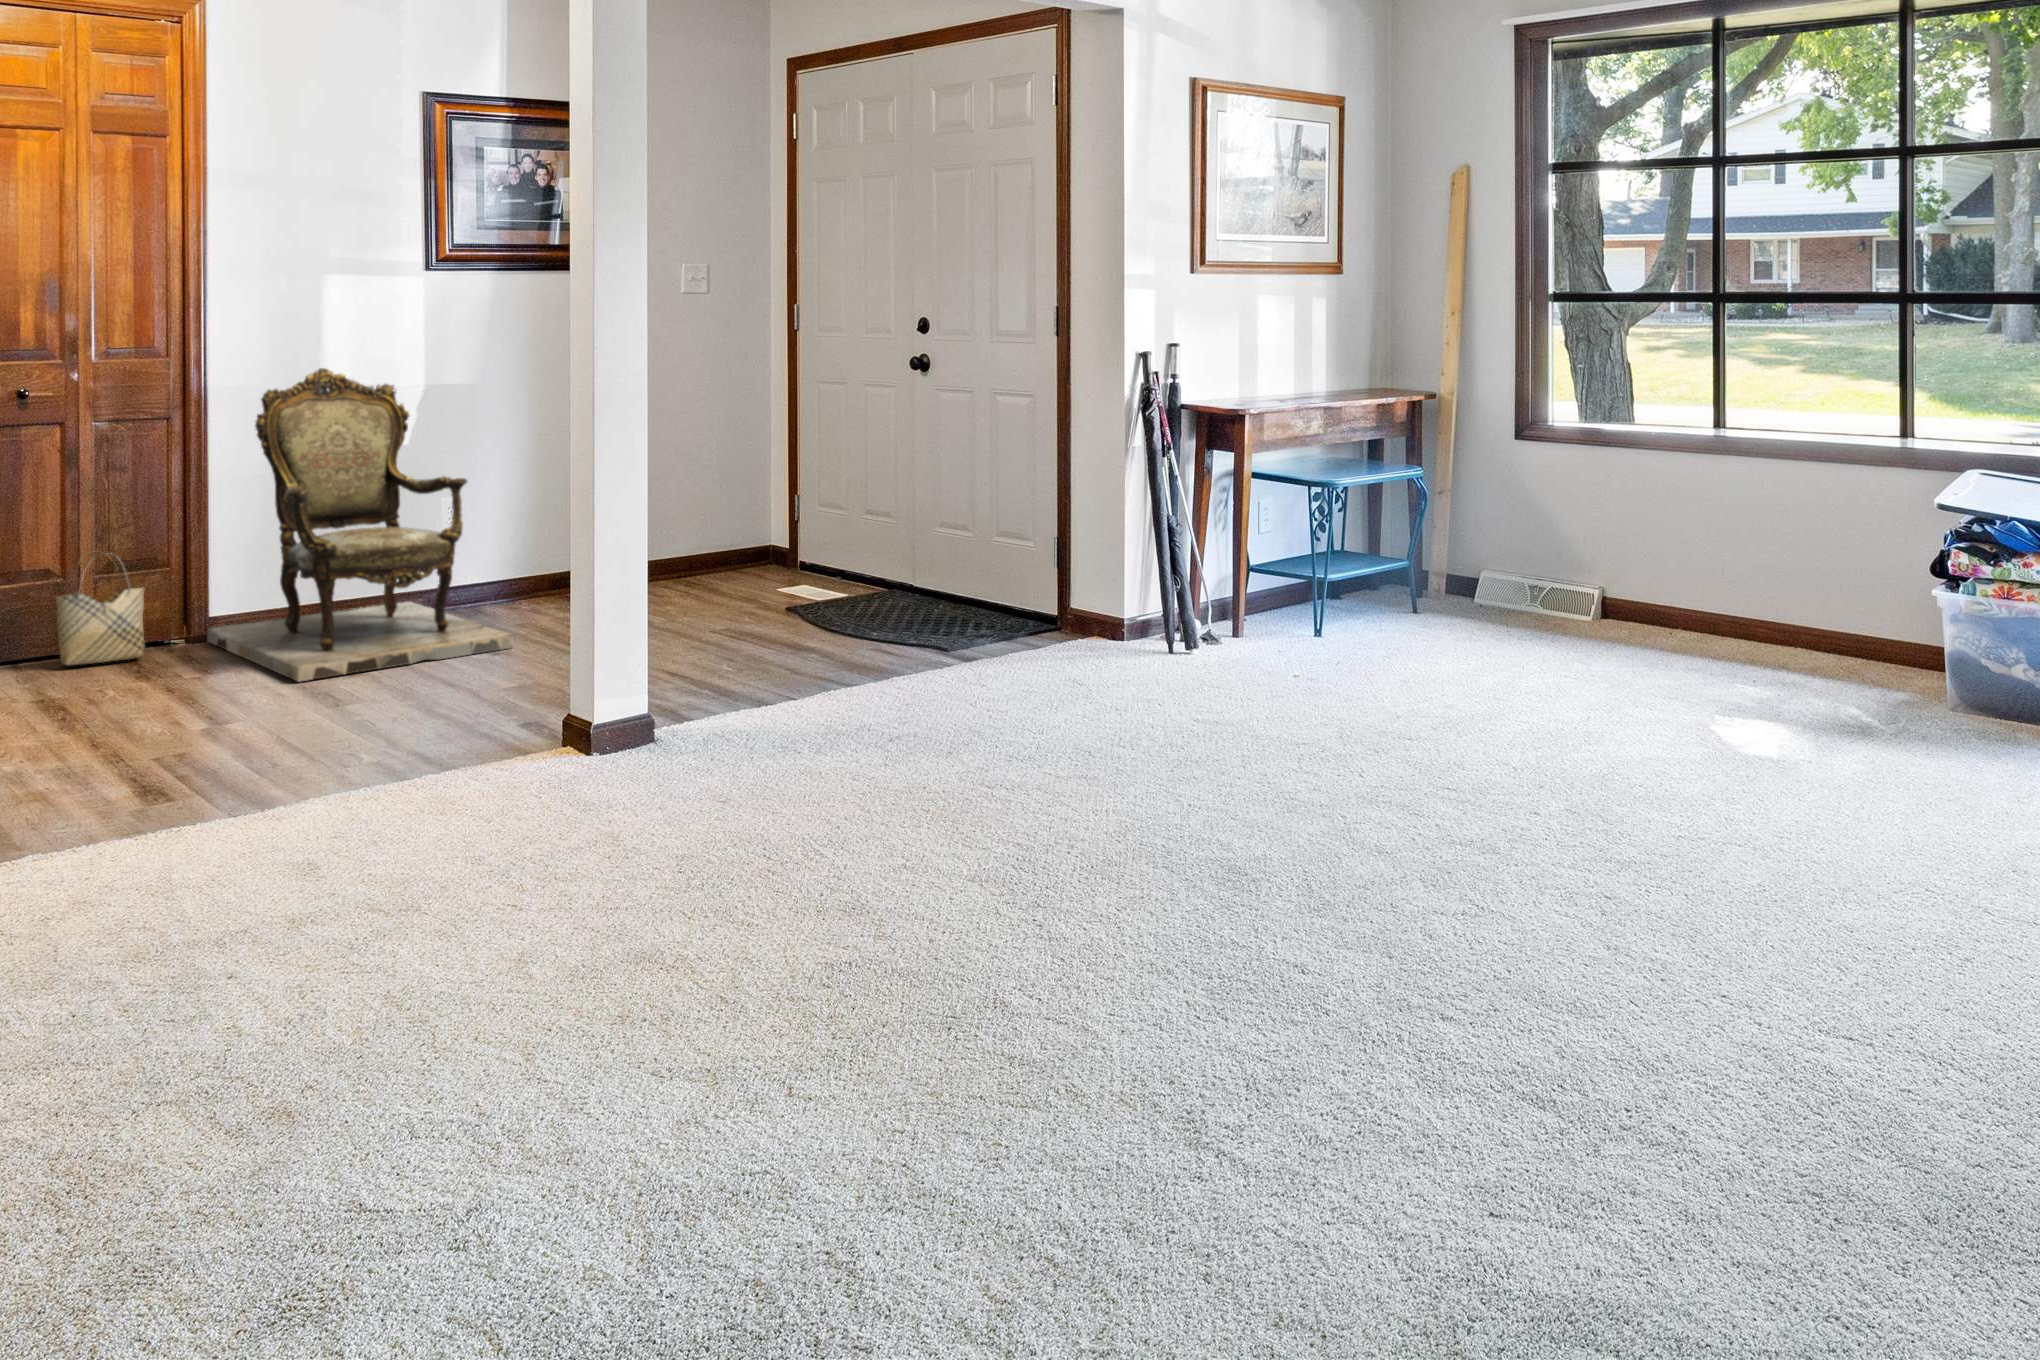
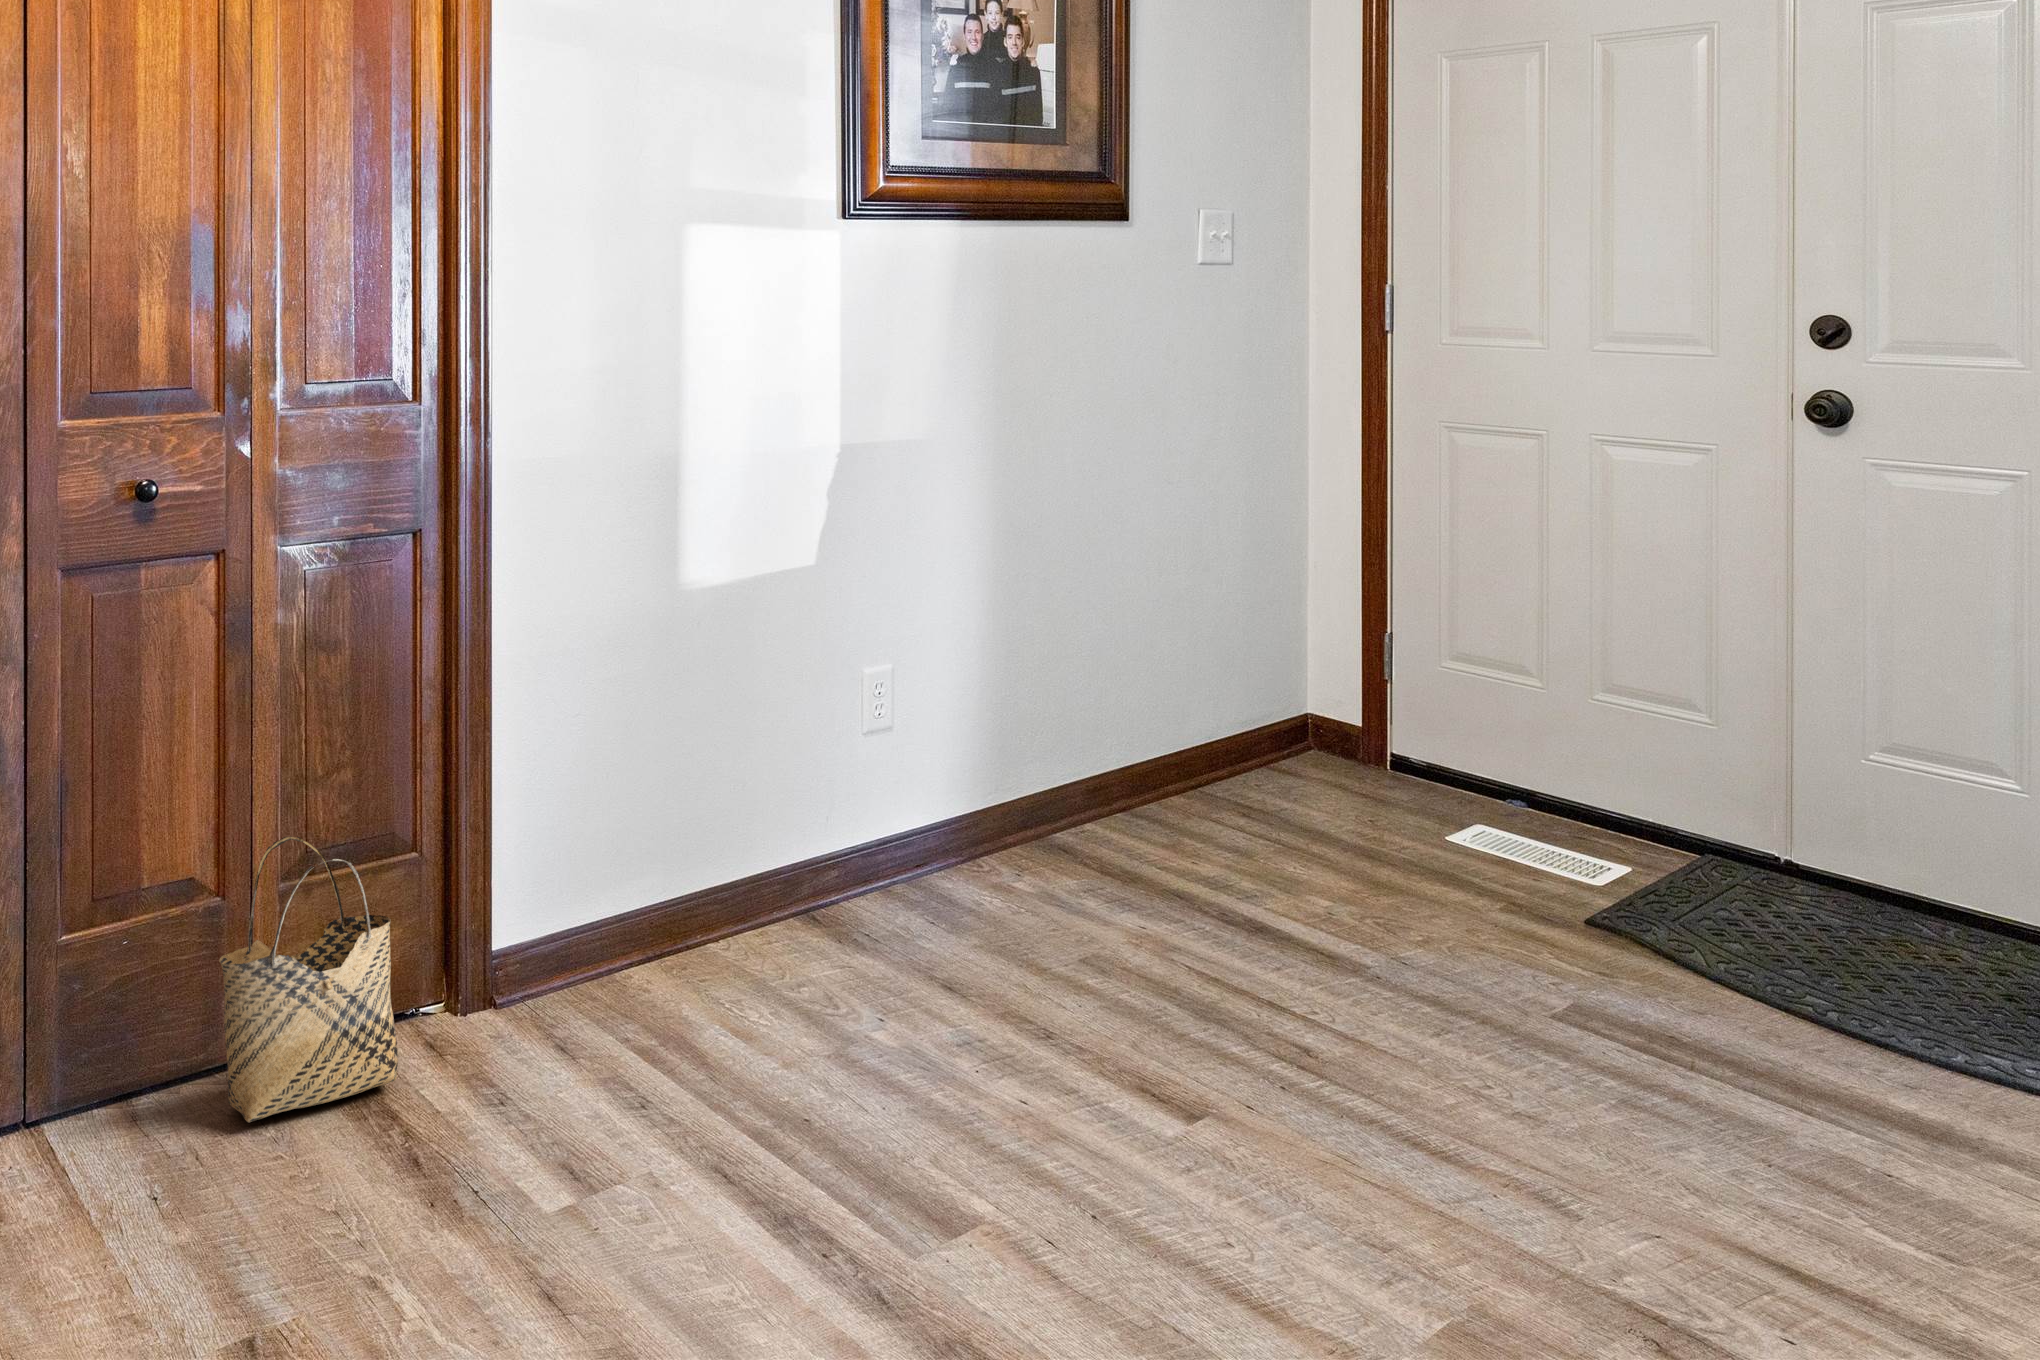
armchair: present [207,368,512,682] -> none [486,423,1181,1229]

